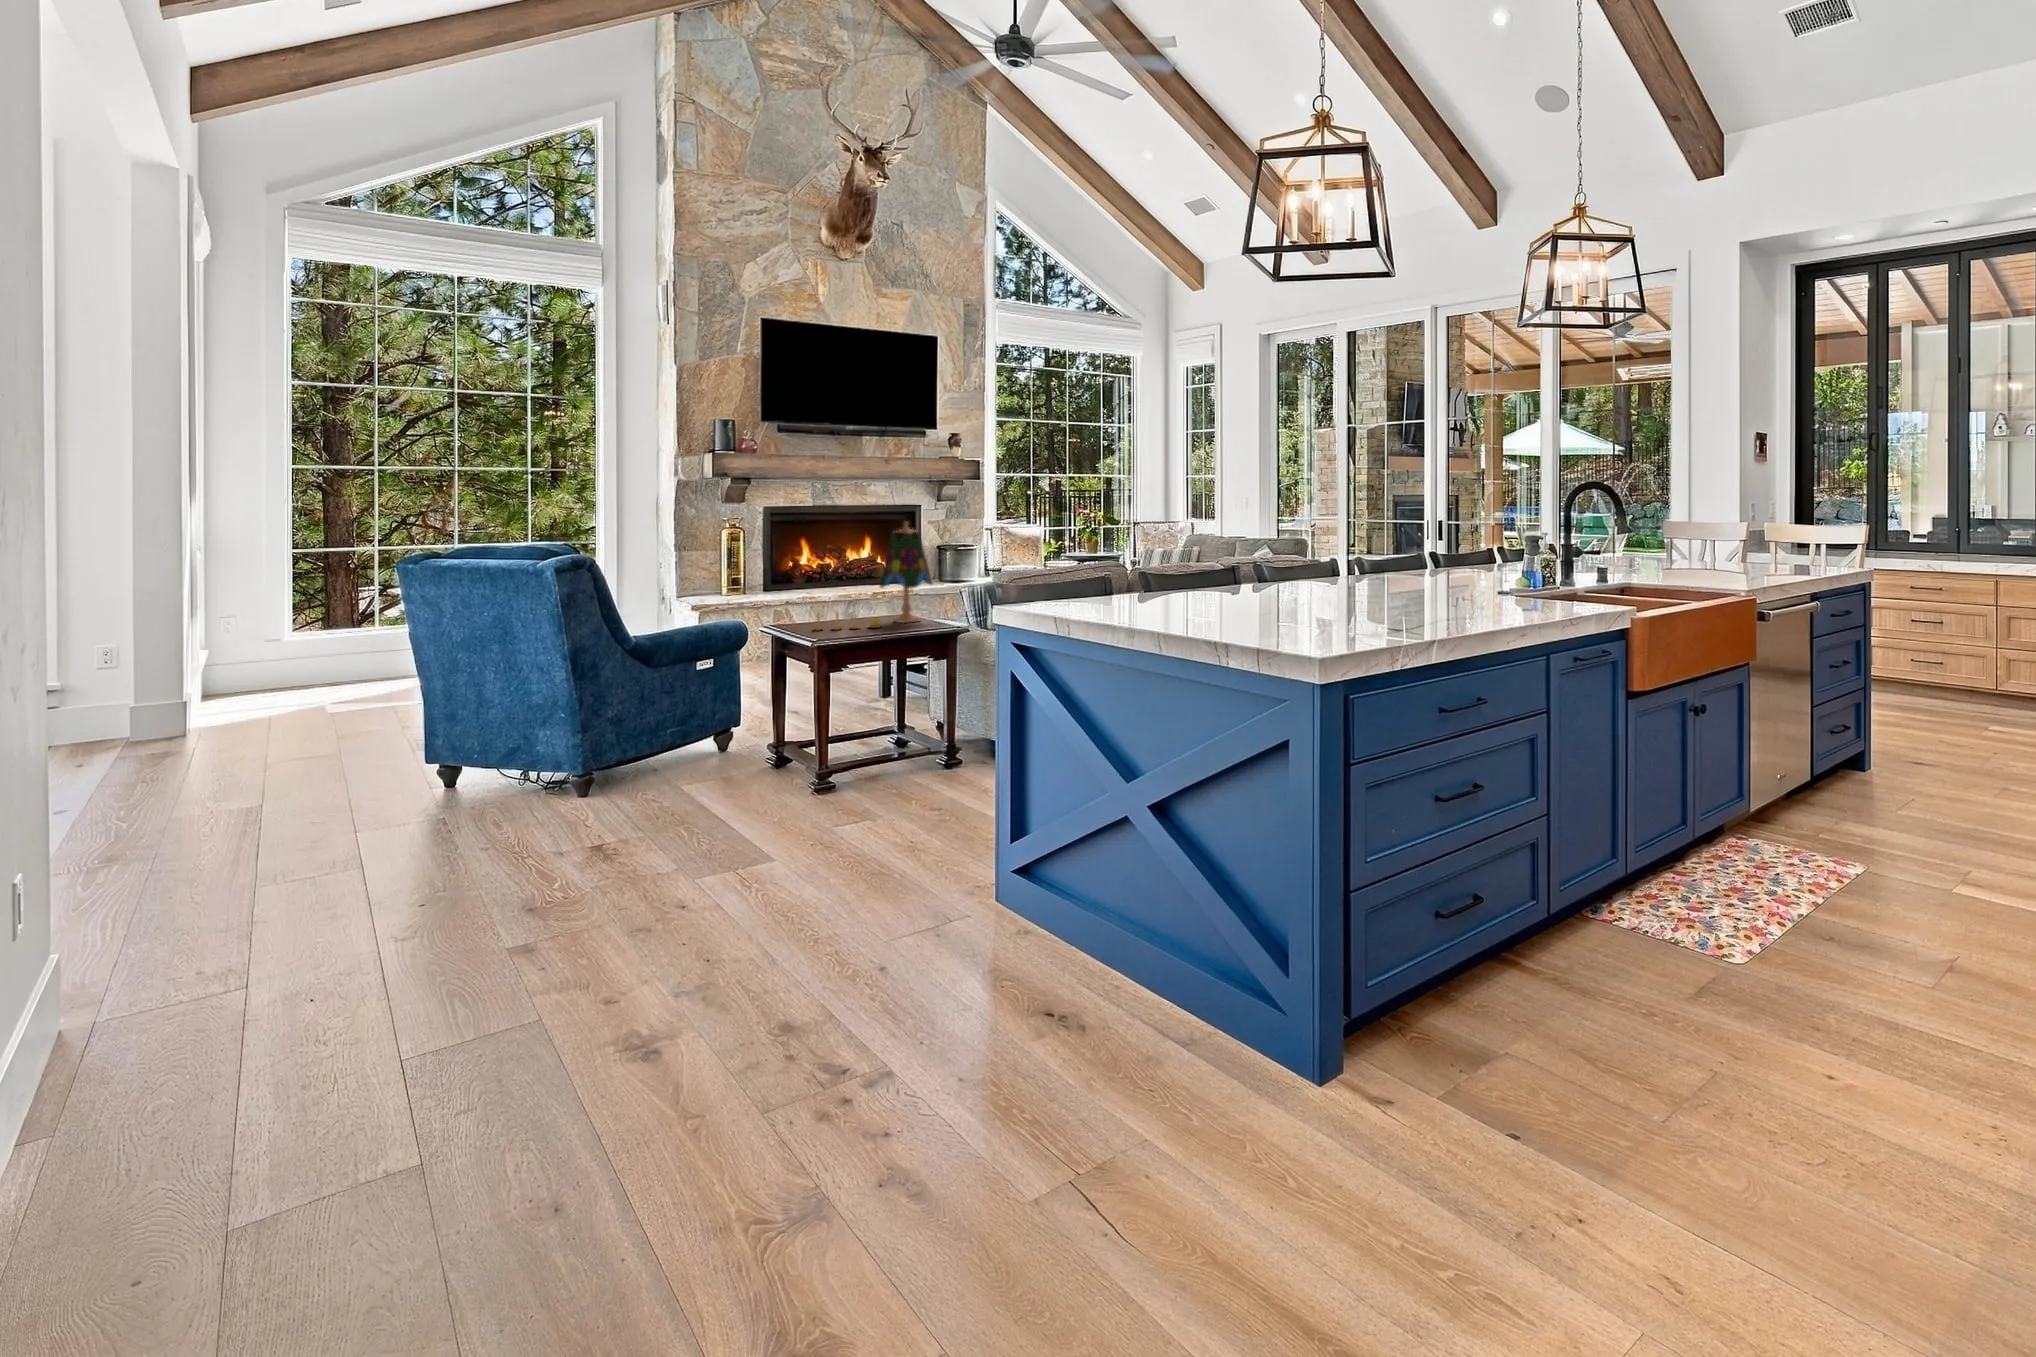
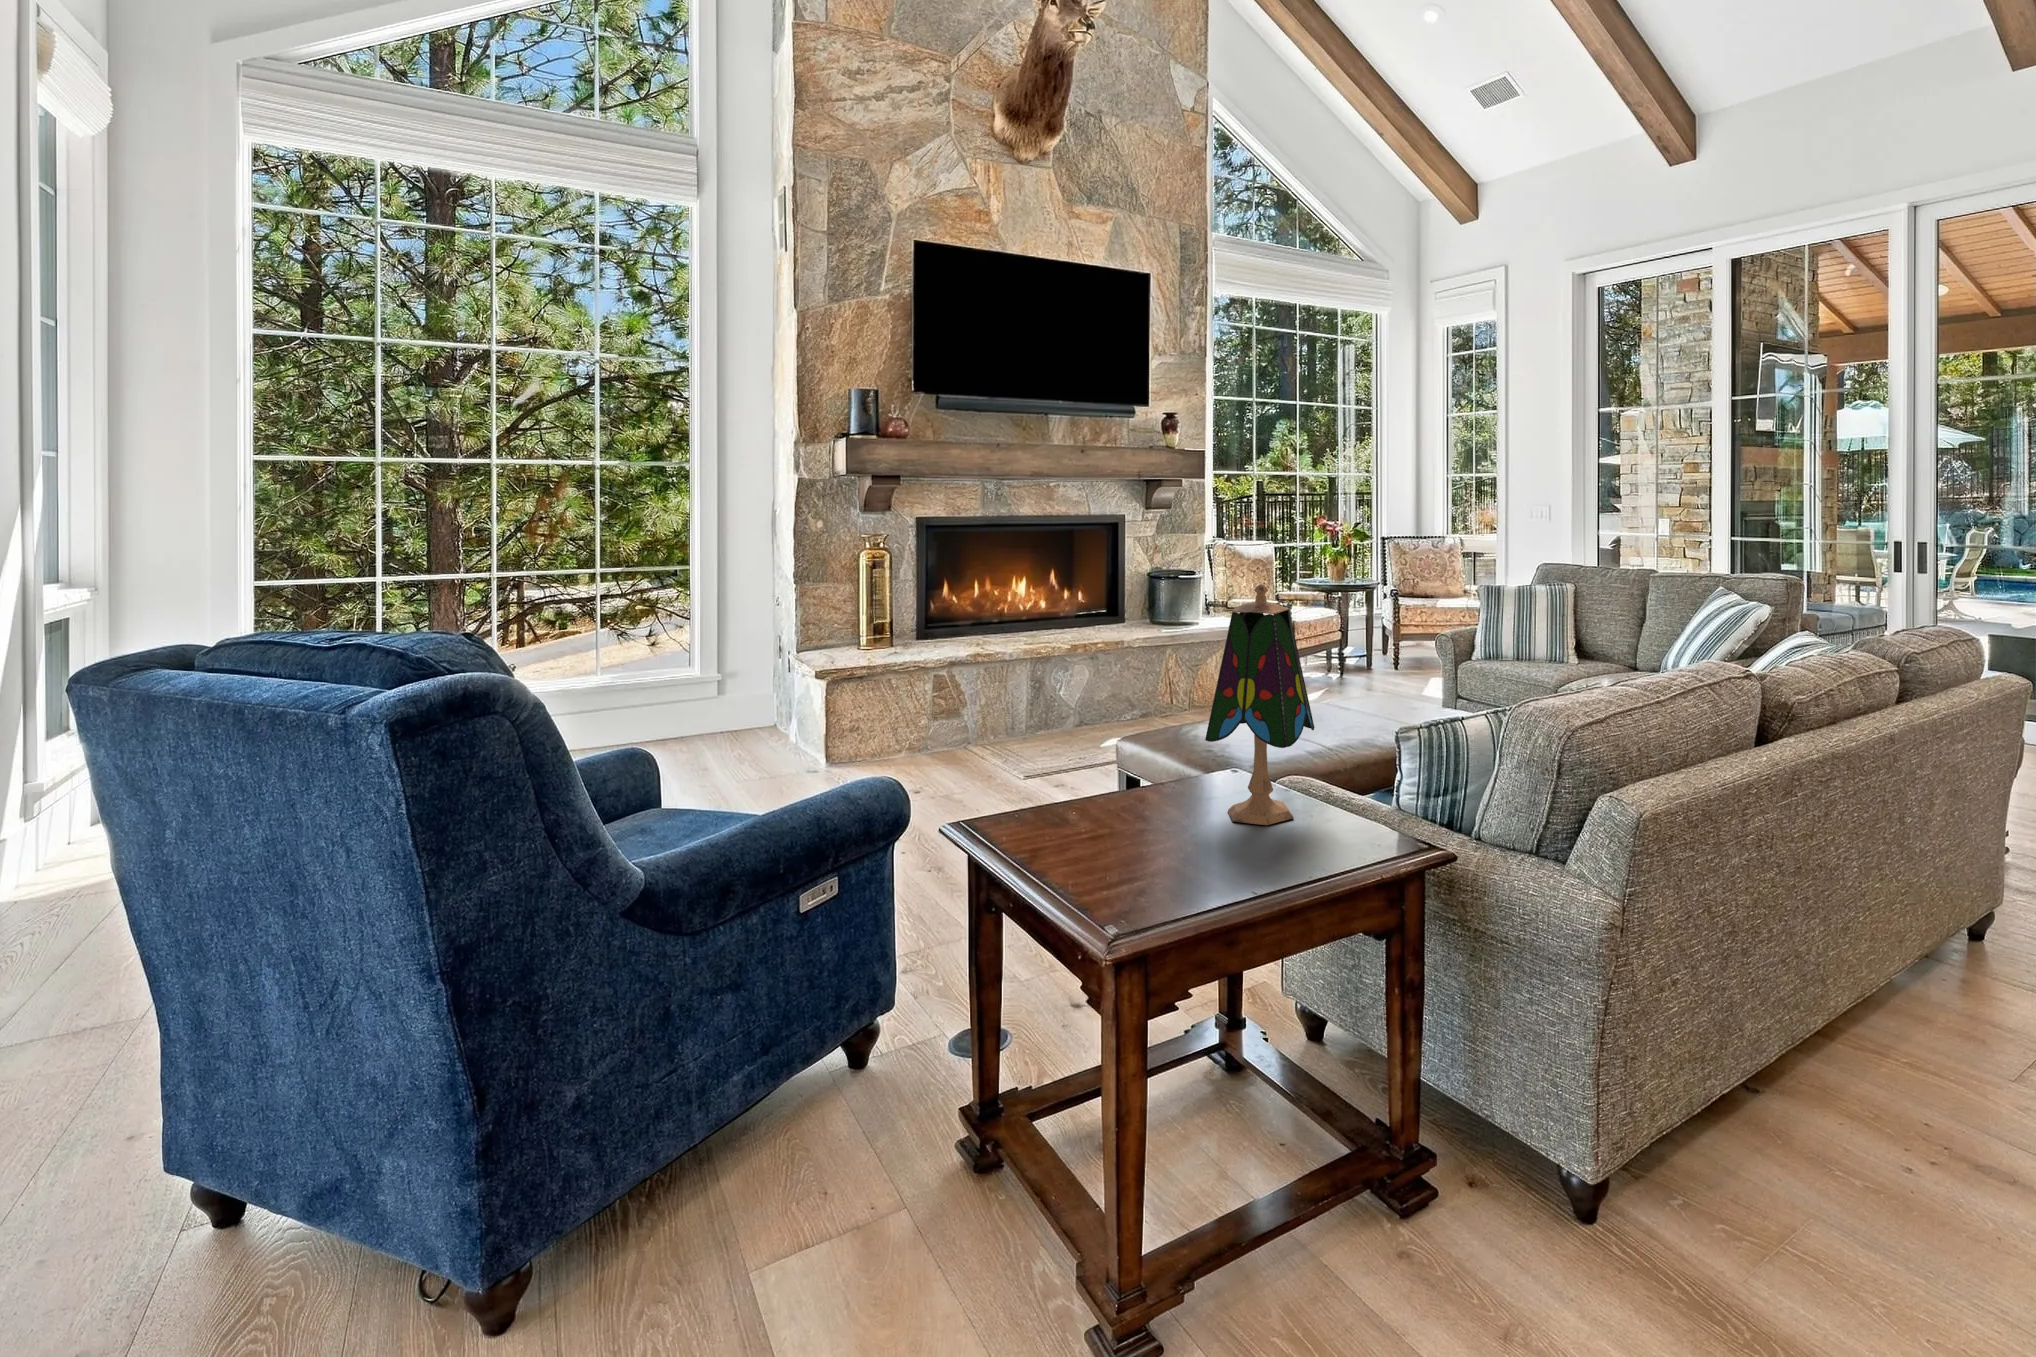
candle: present [816,612,880,630] -> none [1067,811,1228,867]

